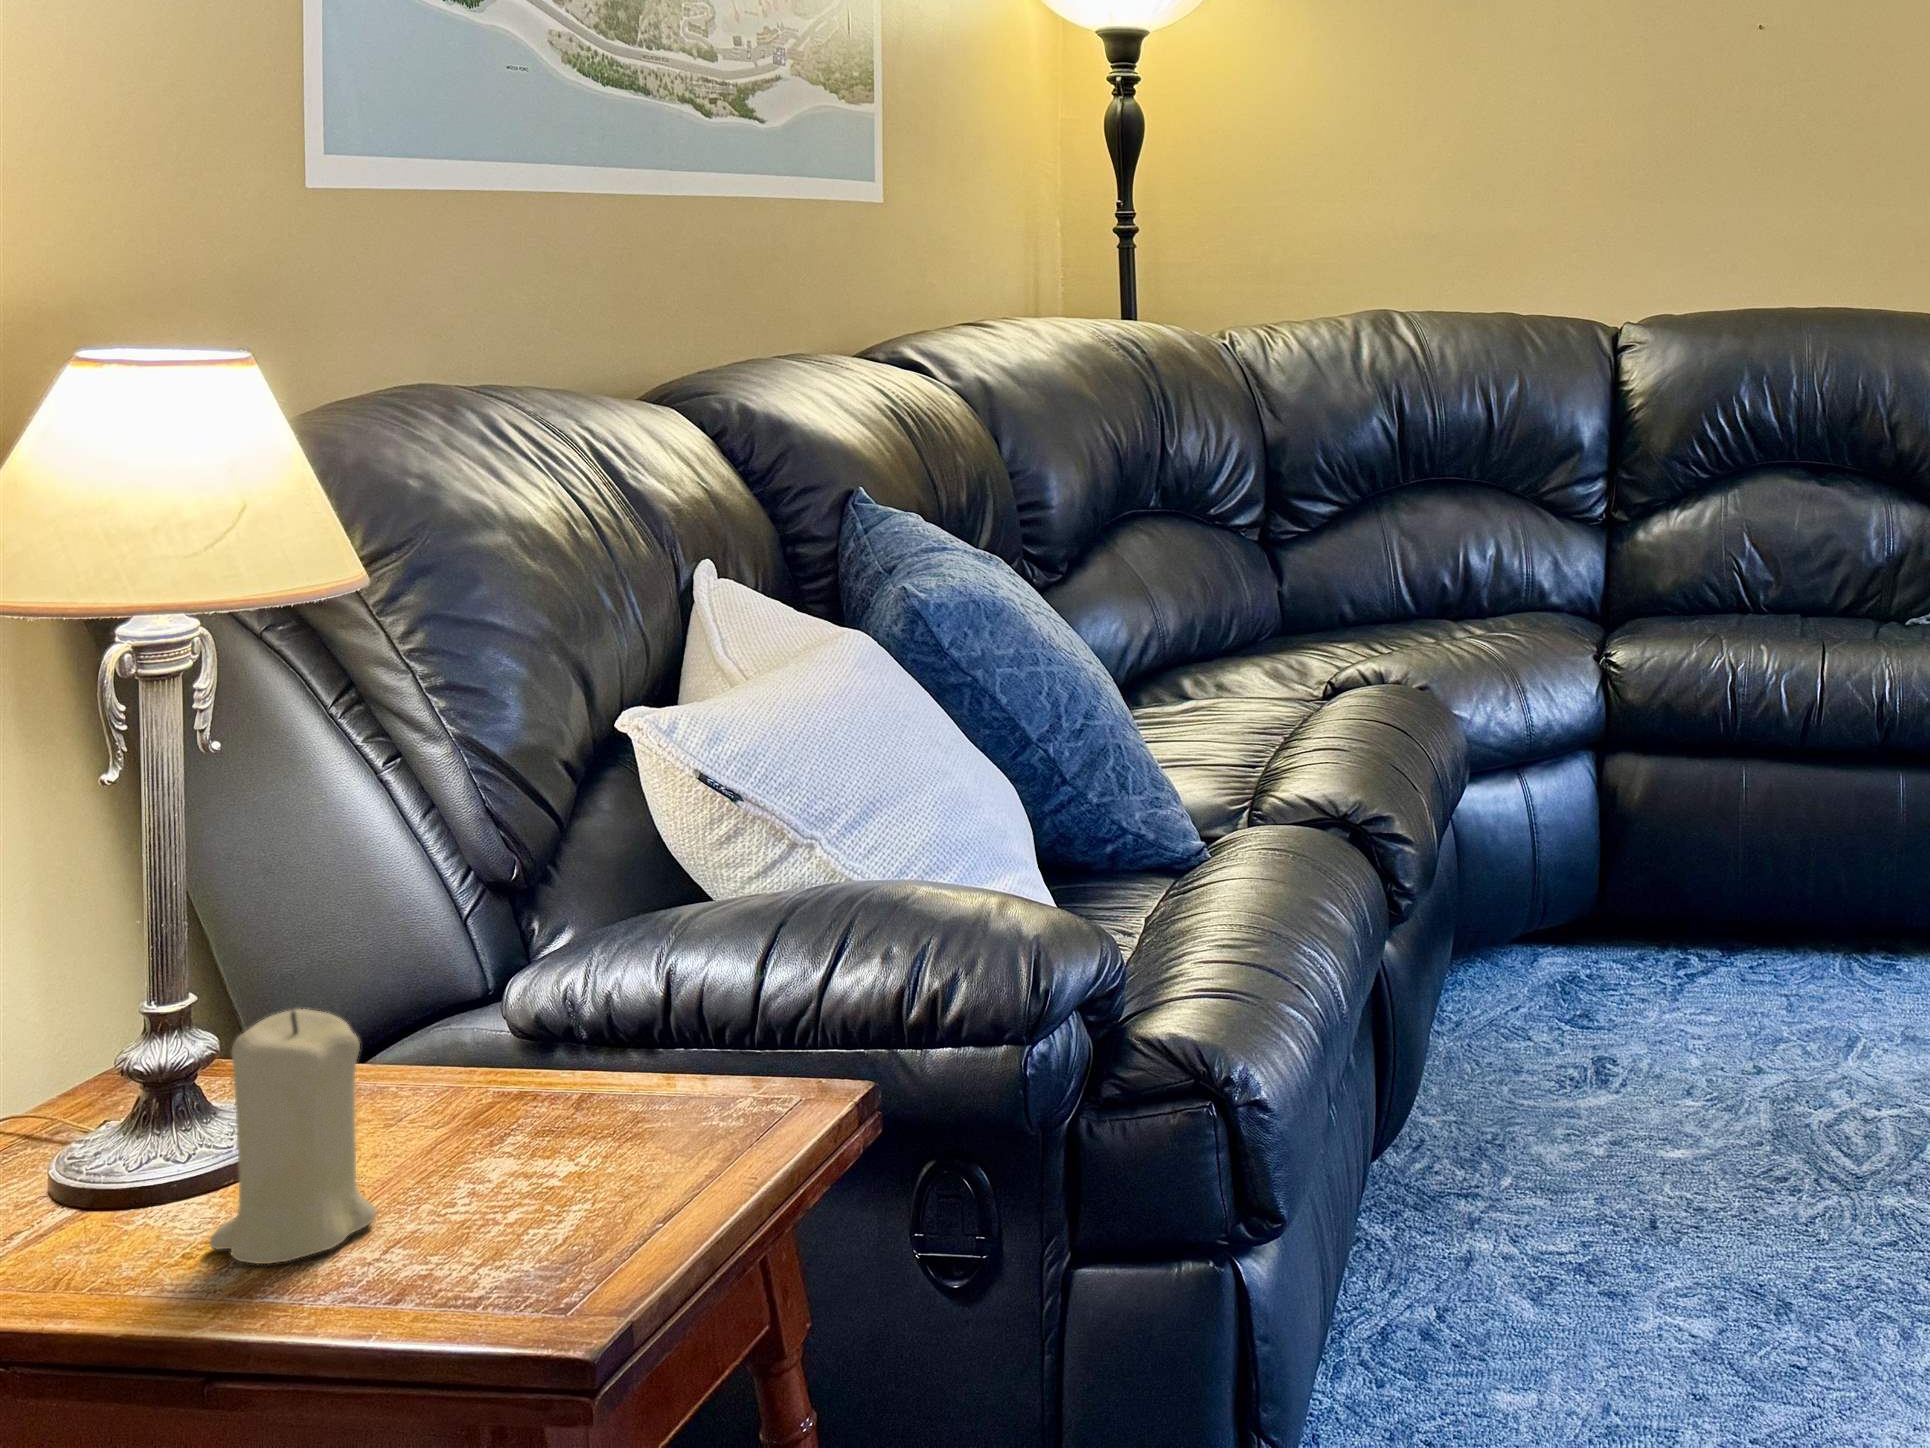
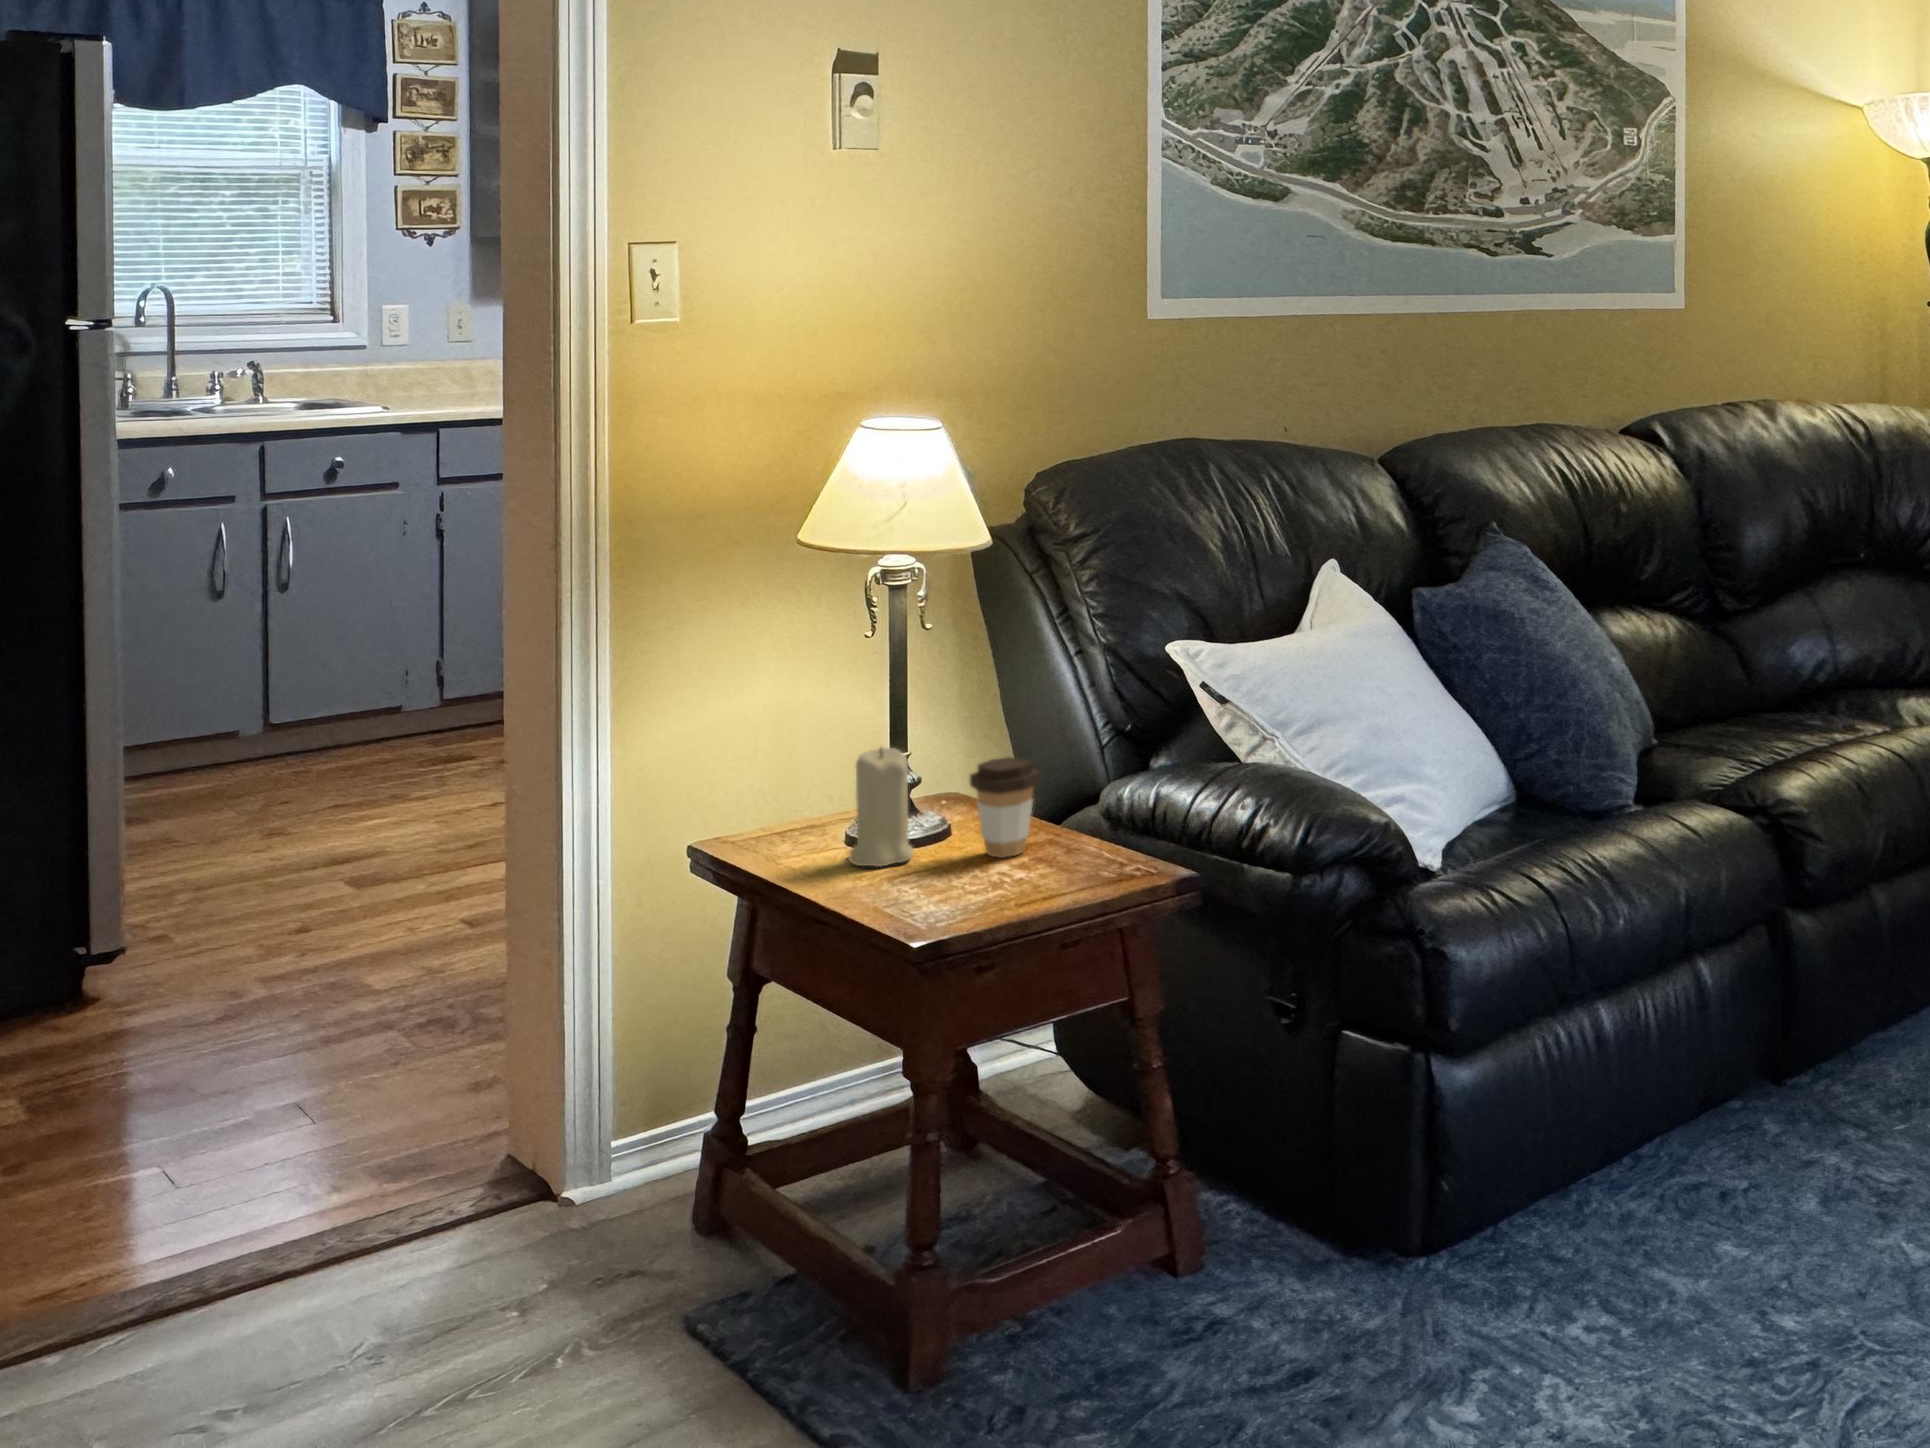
coffee cup: none [470,967,606,1161] -> present [970,757,1040,858]

